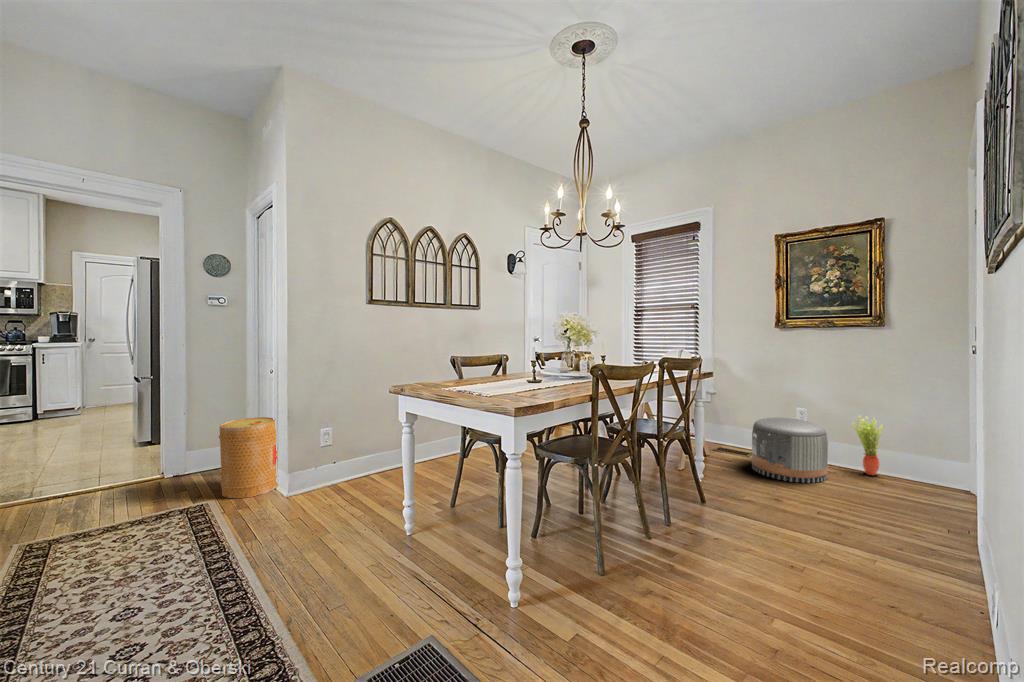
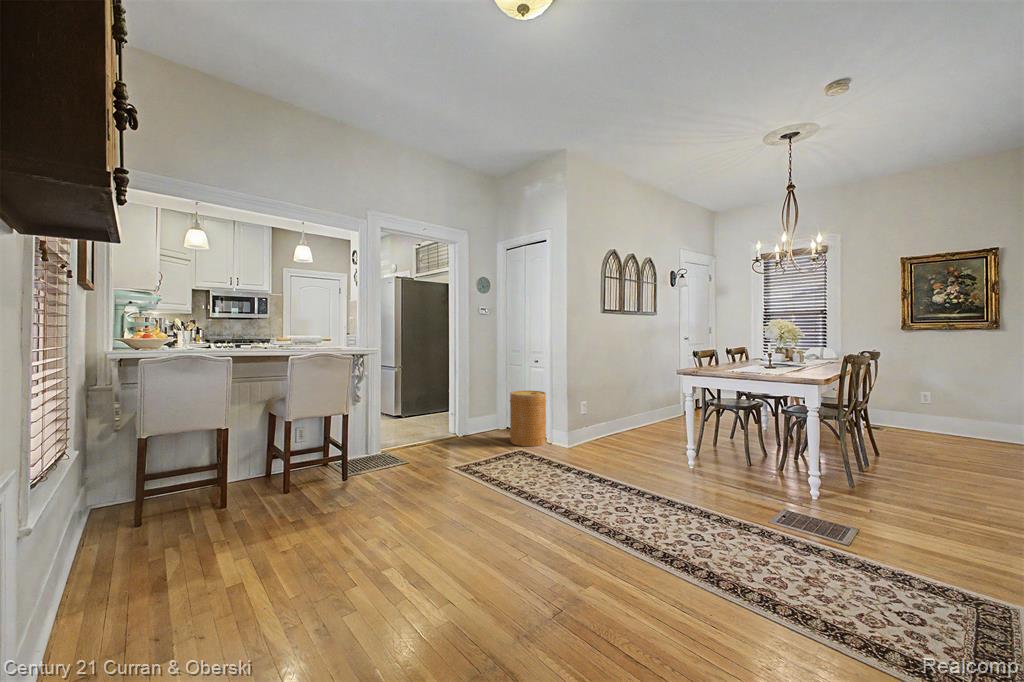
potted plant: present [854,416,882,475] -> none [973,395,1001,440]
pouf: present [752,418,828,483] -> none [890,398,958,444]

